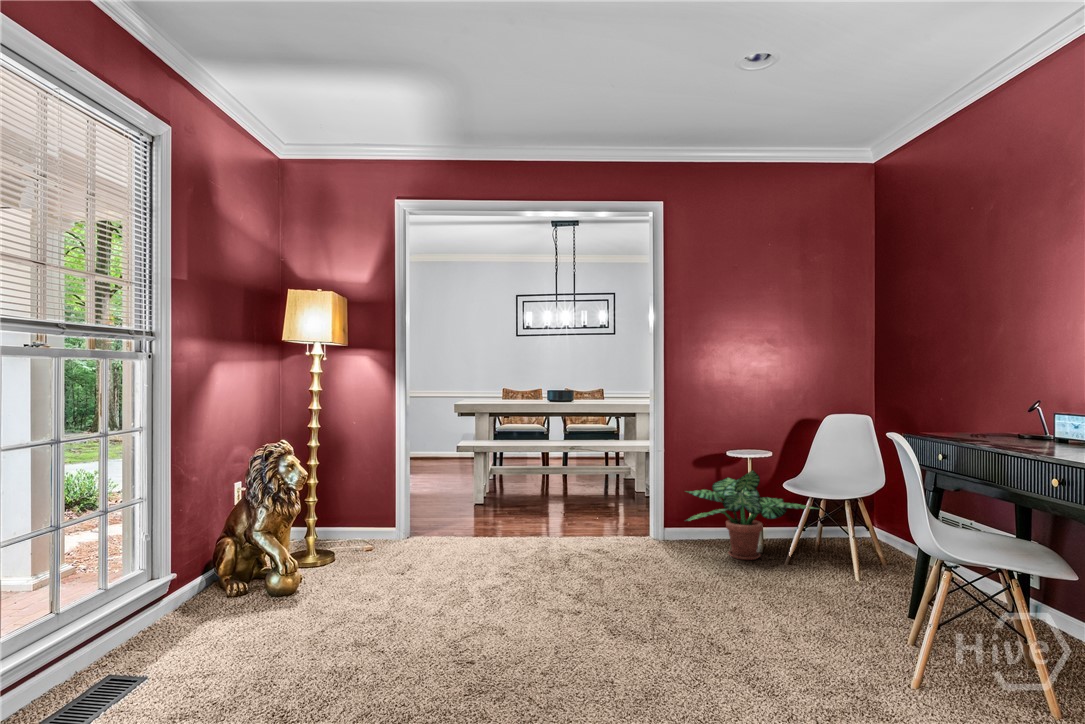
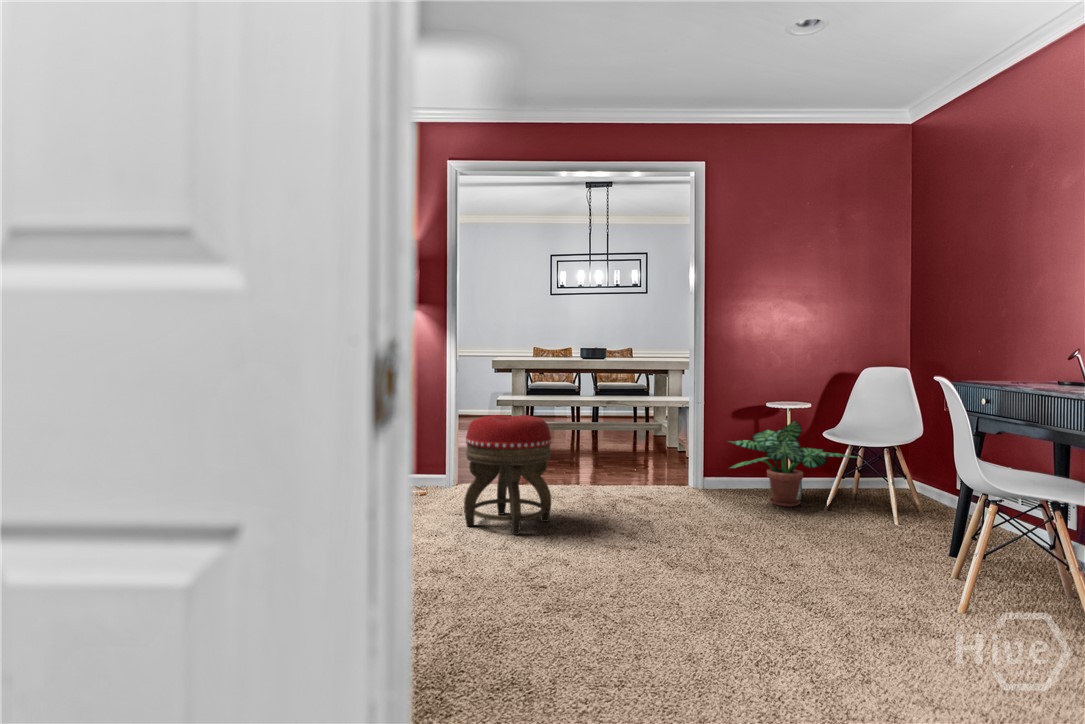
footstool: none [404,468,497,598] -> present [464,415,551,535]

